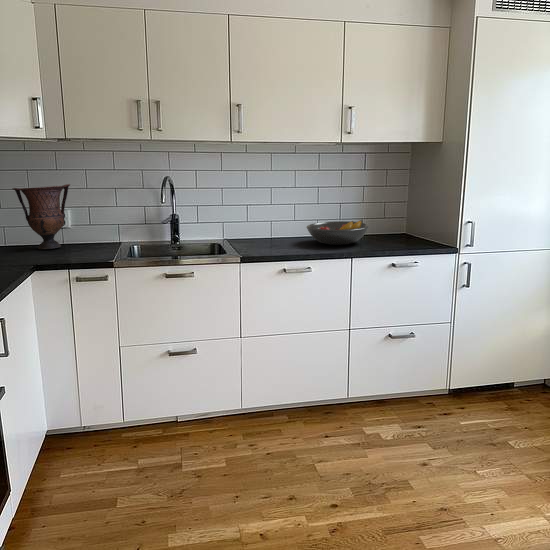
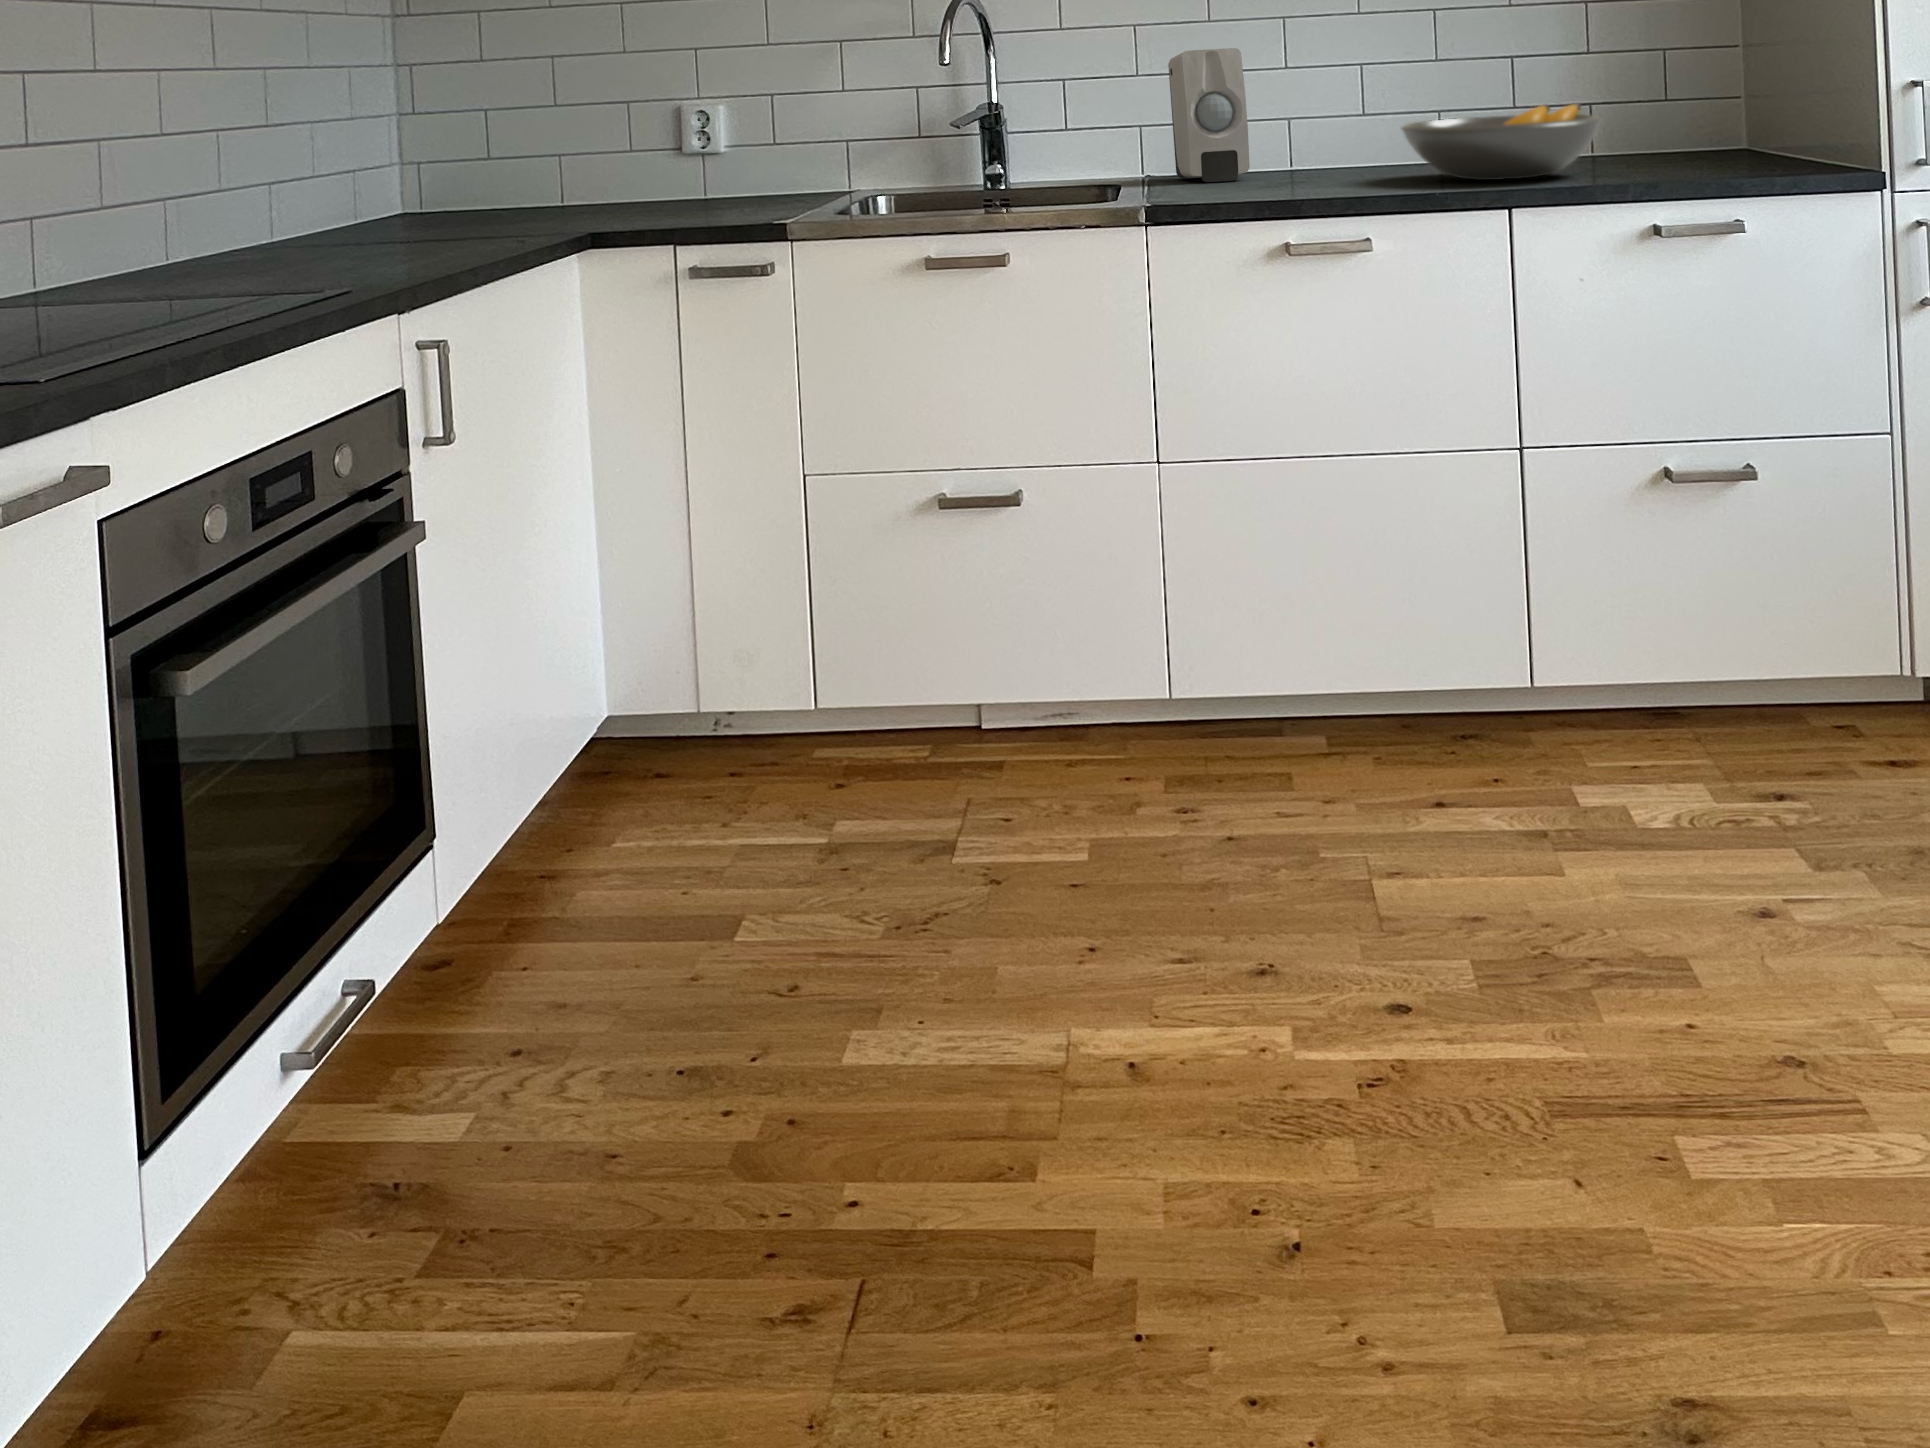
vase: present [12,184,70,249] -> none [576,20,732,200]
soap dispenser: none [225,198,255,243] -> present [1168,48,1250,182]

